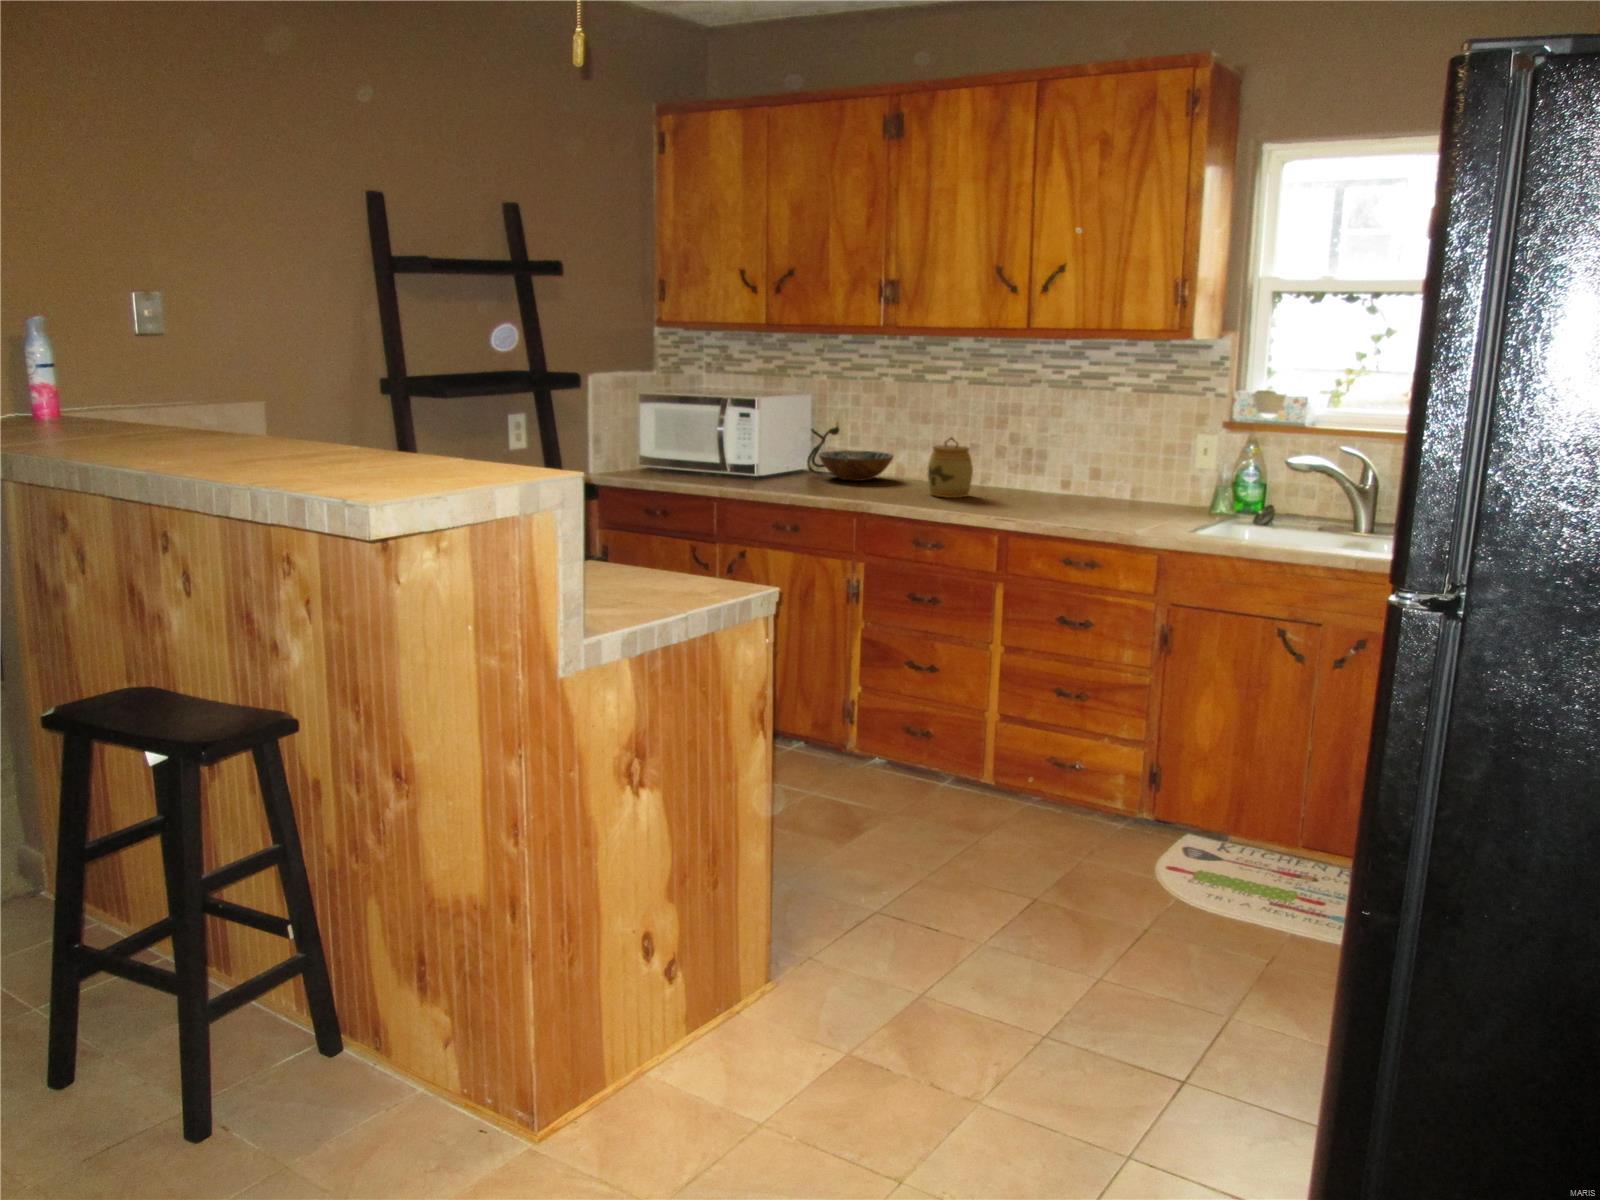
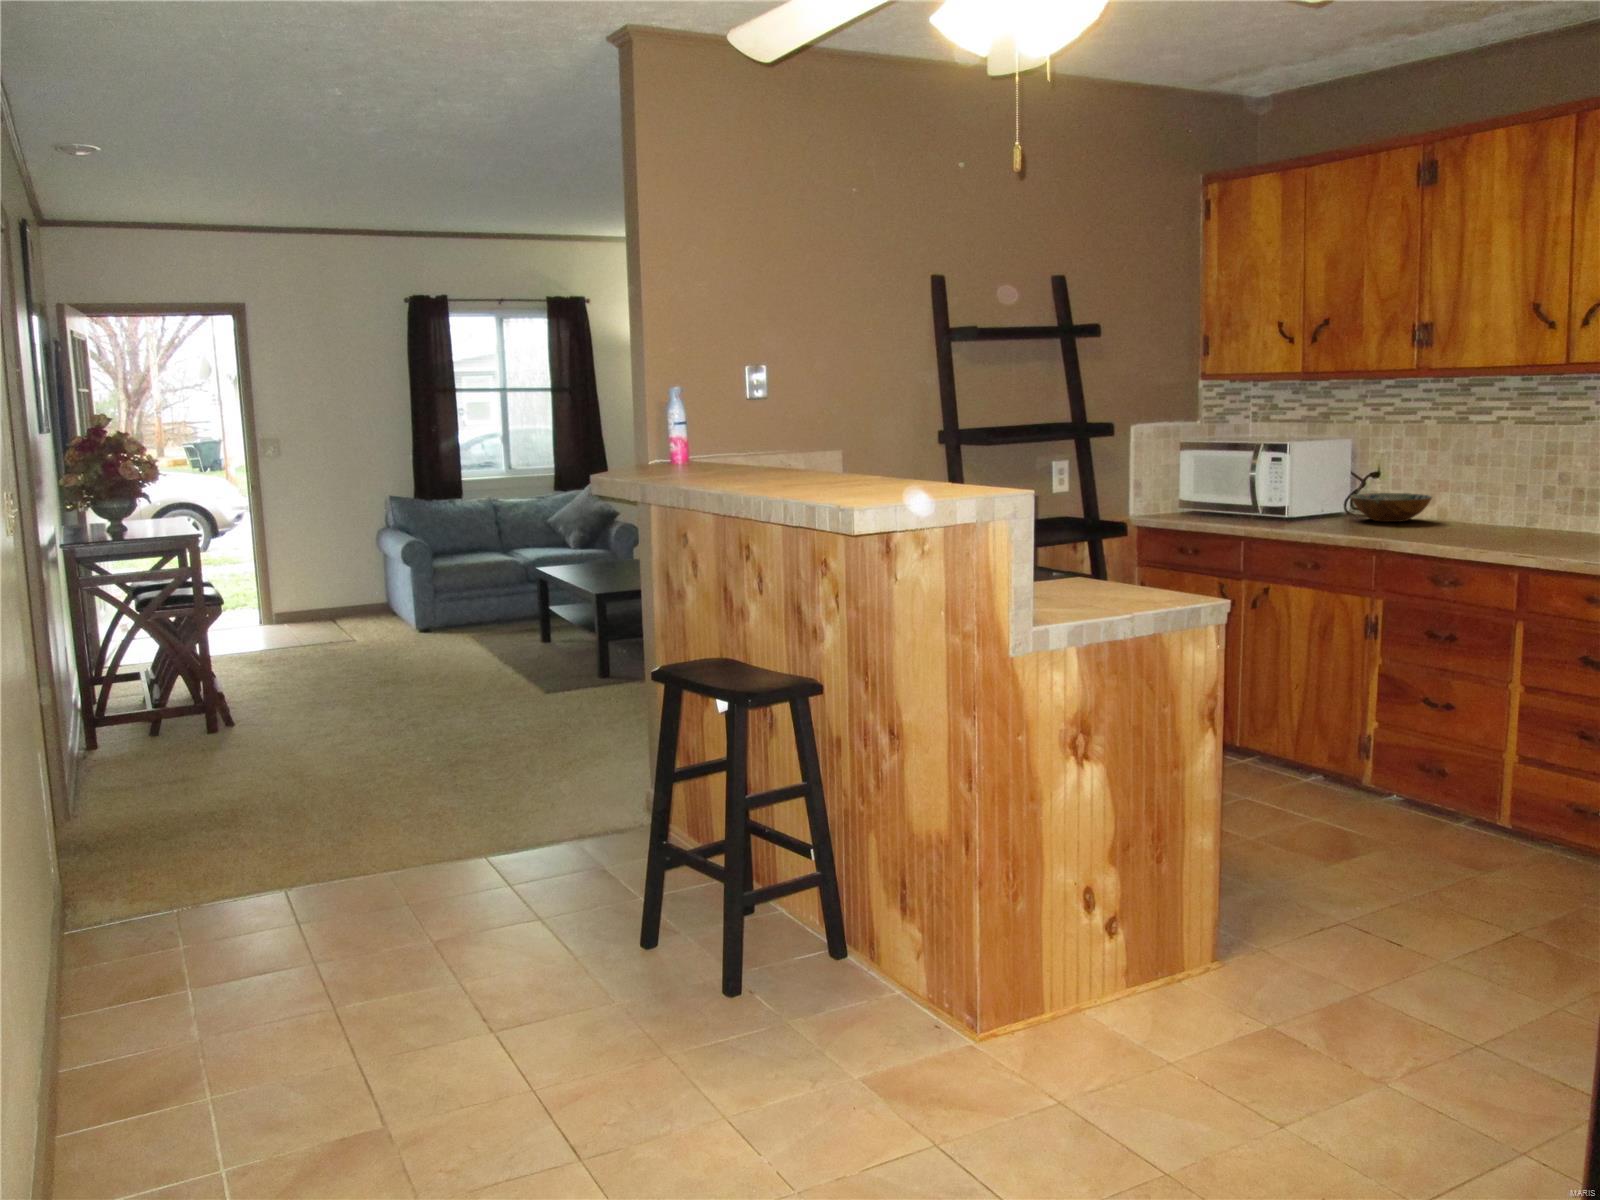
jar: present [927,437,973,498] -> none [1460,475,1511,537]

